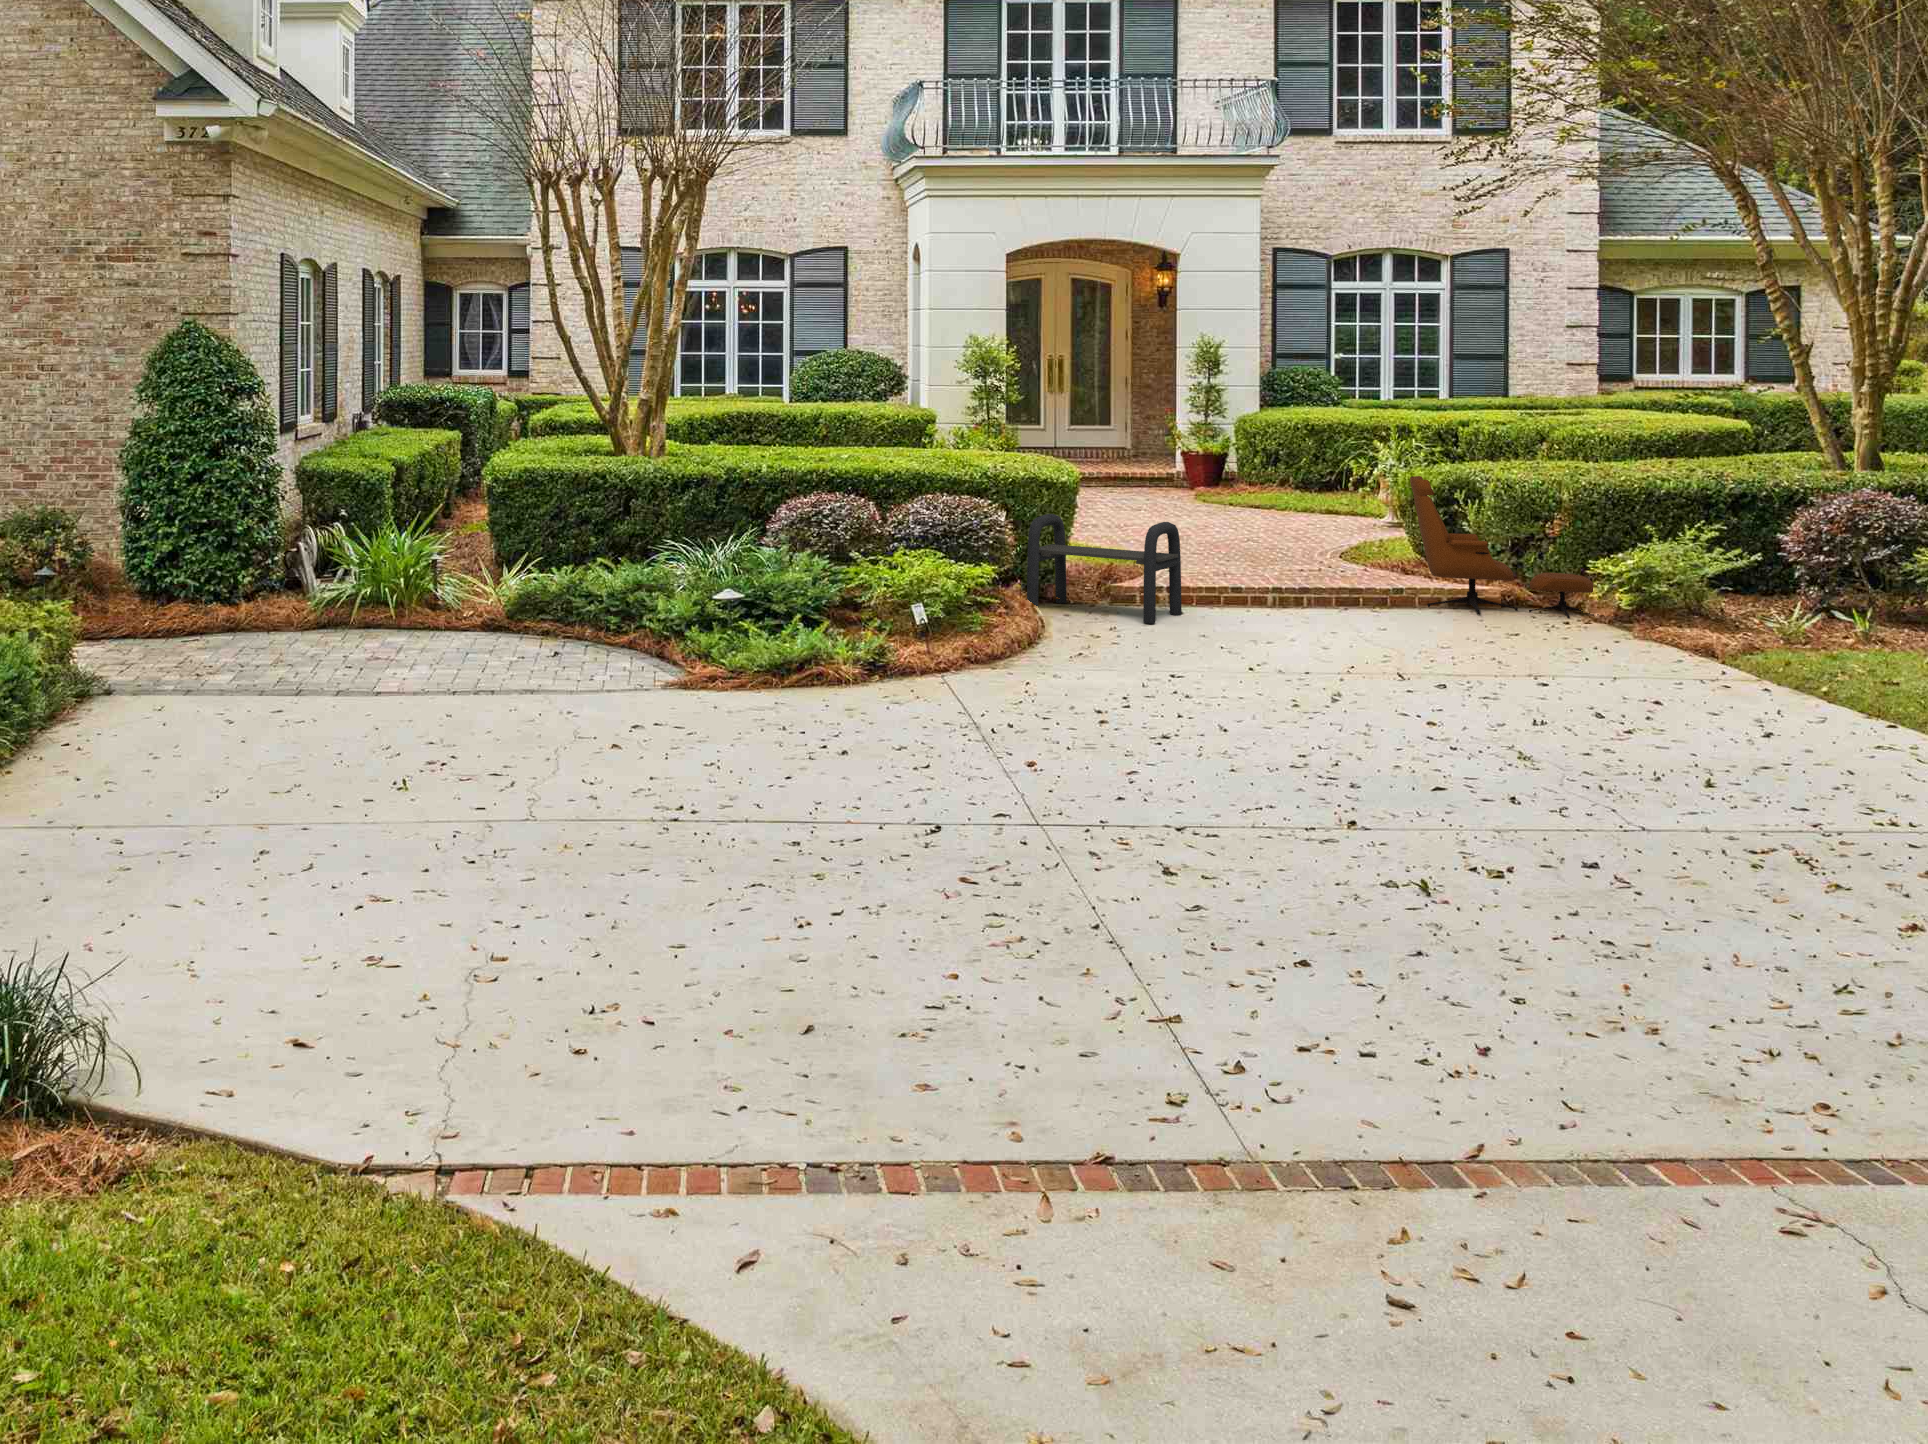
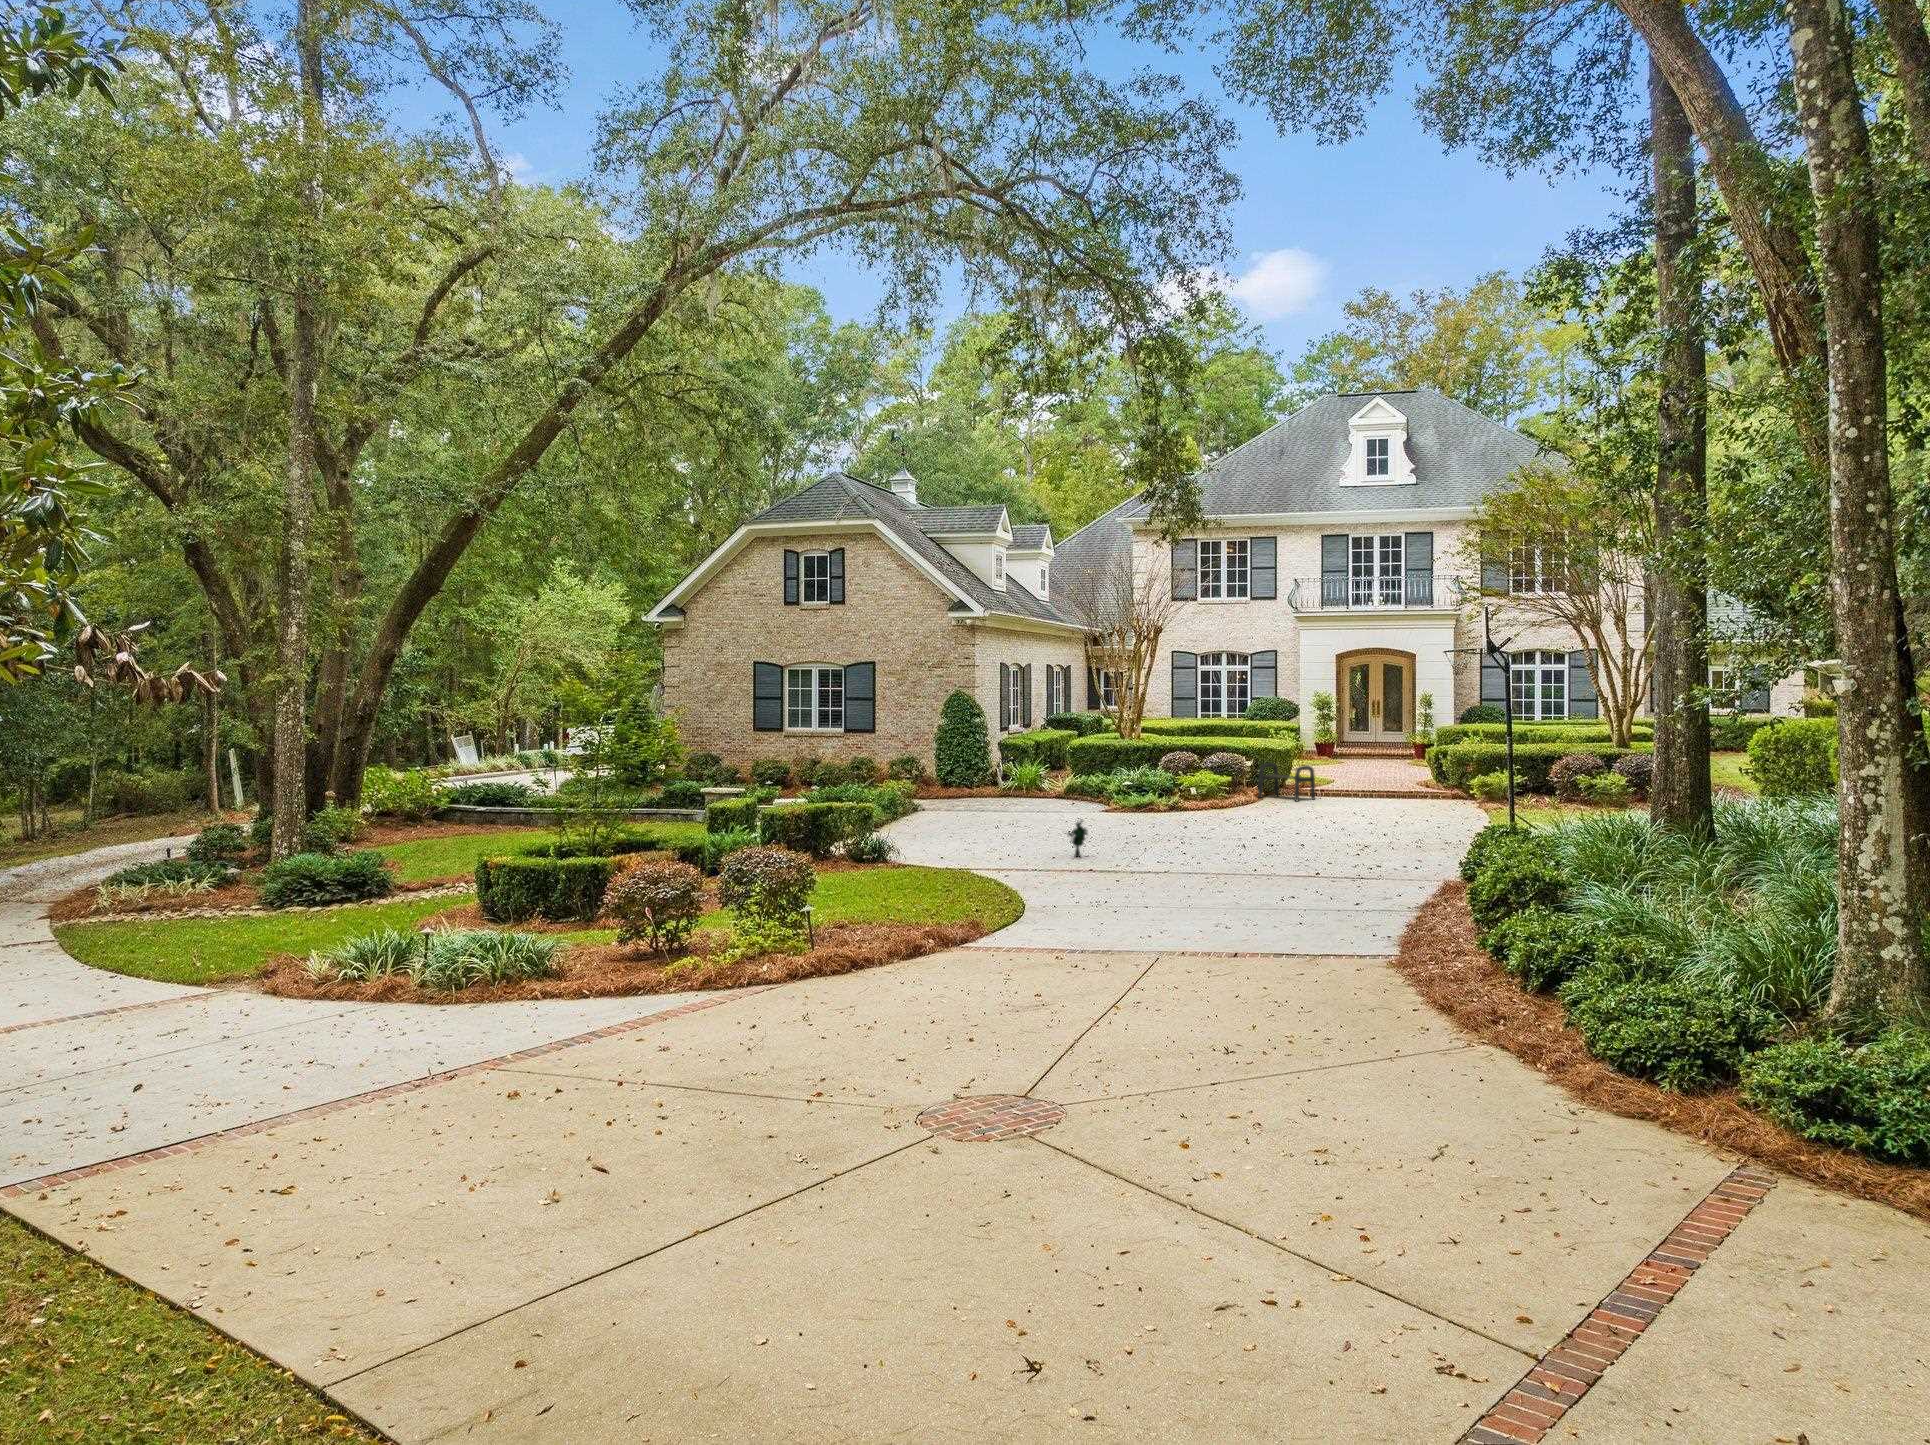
lounge chair: present [1410,476,1593,618] -> none [1412,751,1479,804]
decorative plant: none [879,901,989,1099] -> present [1068,820,1088,857]

